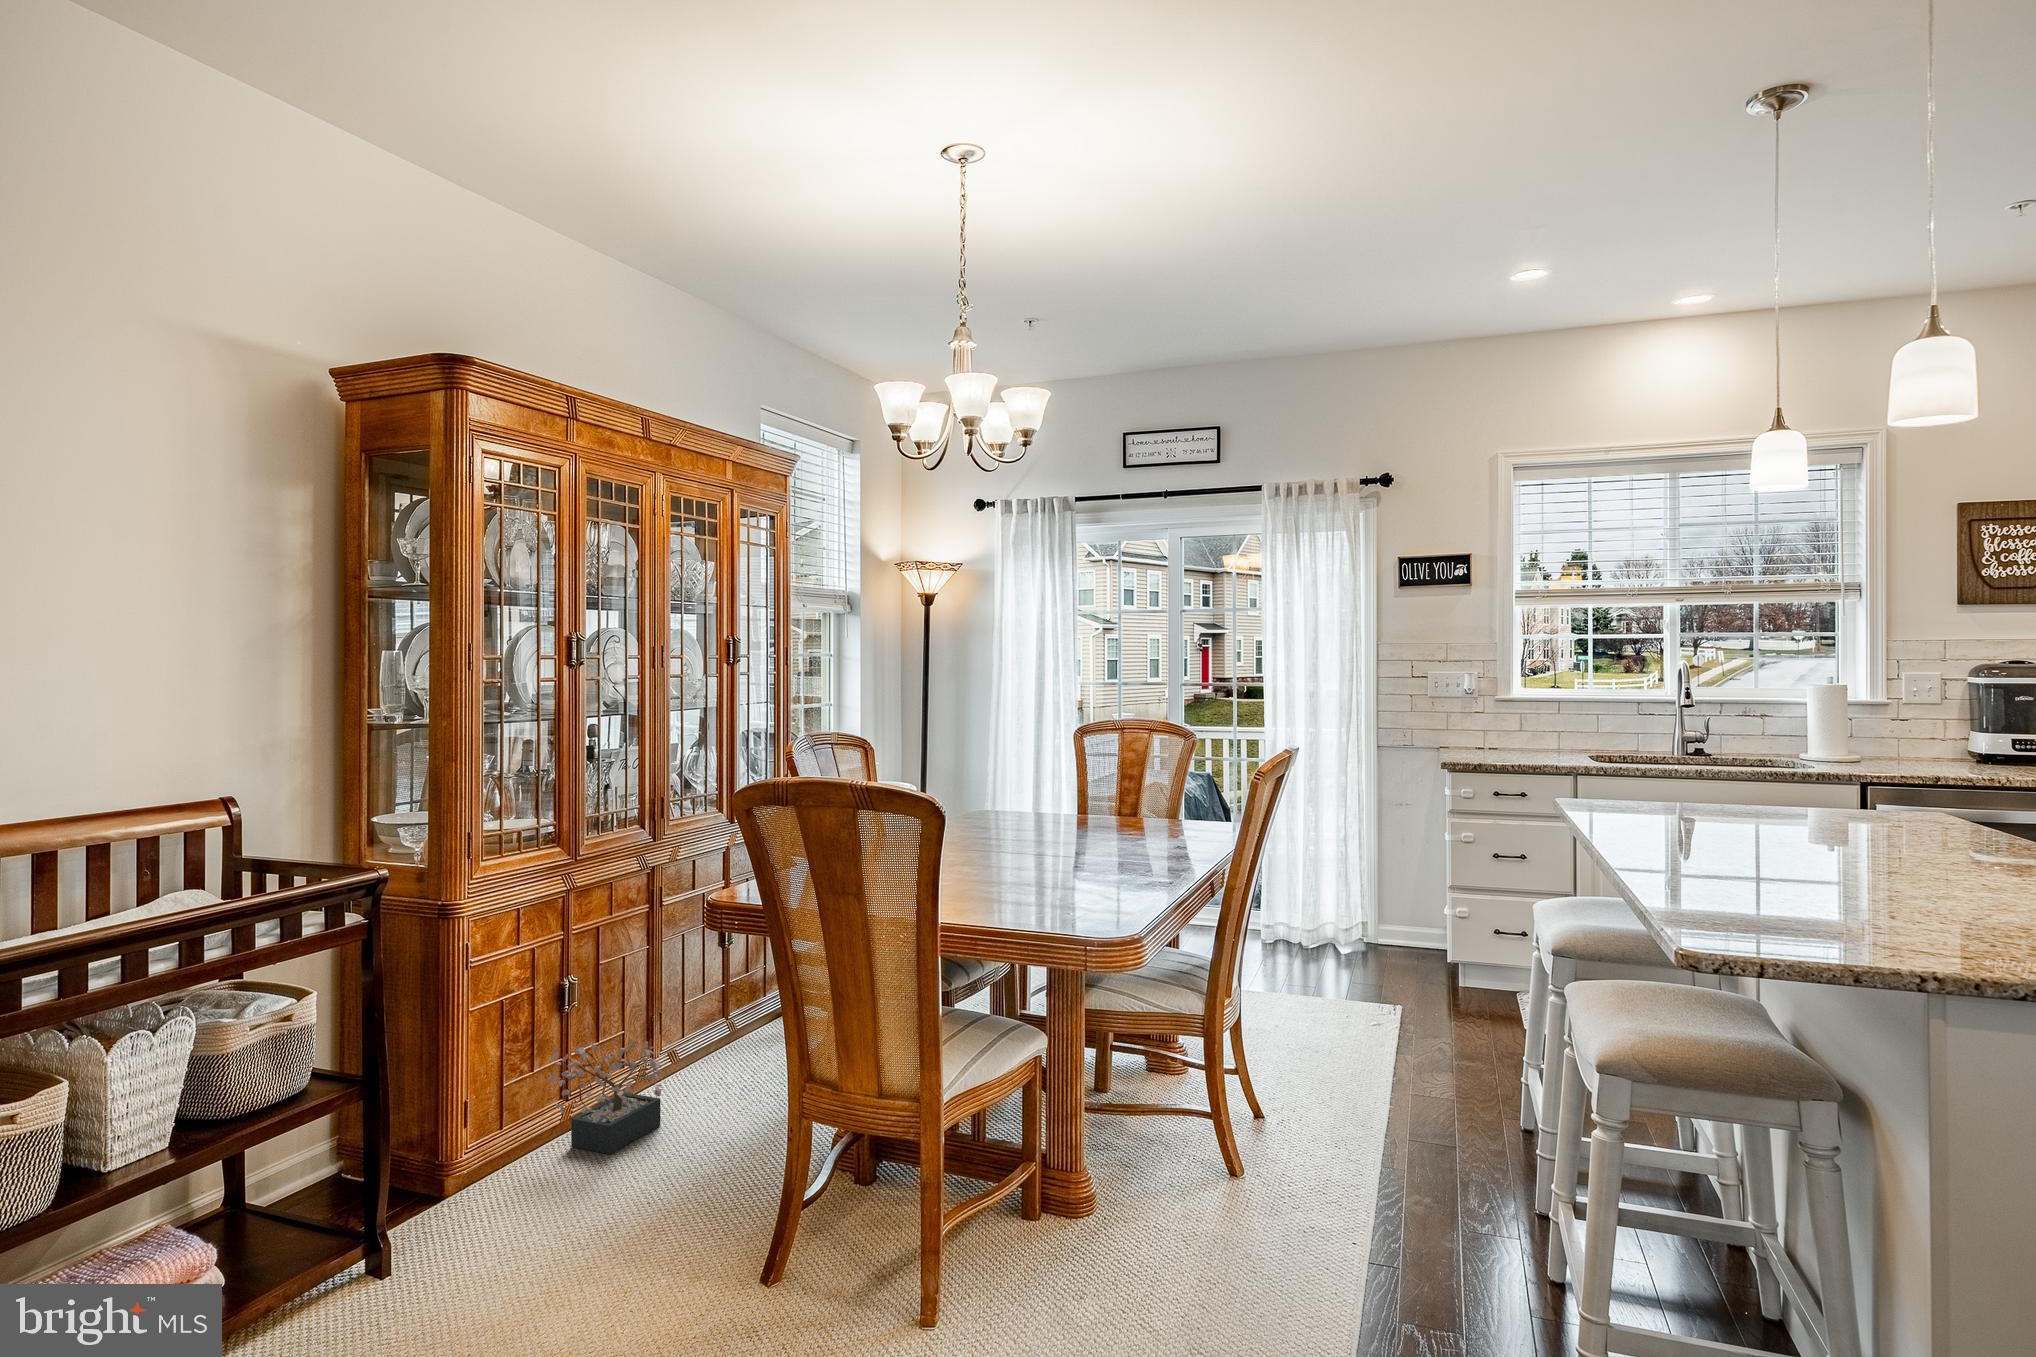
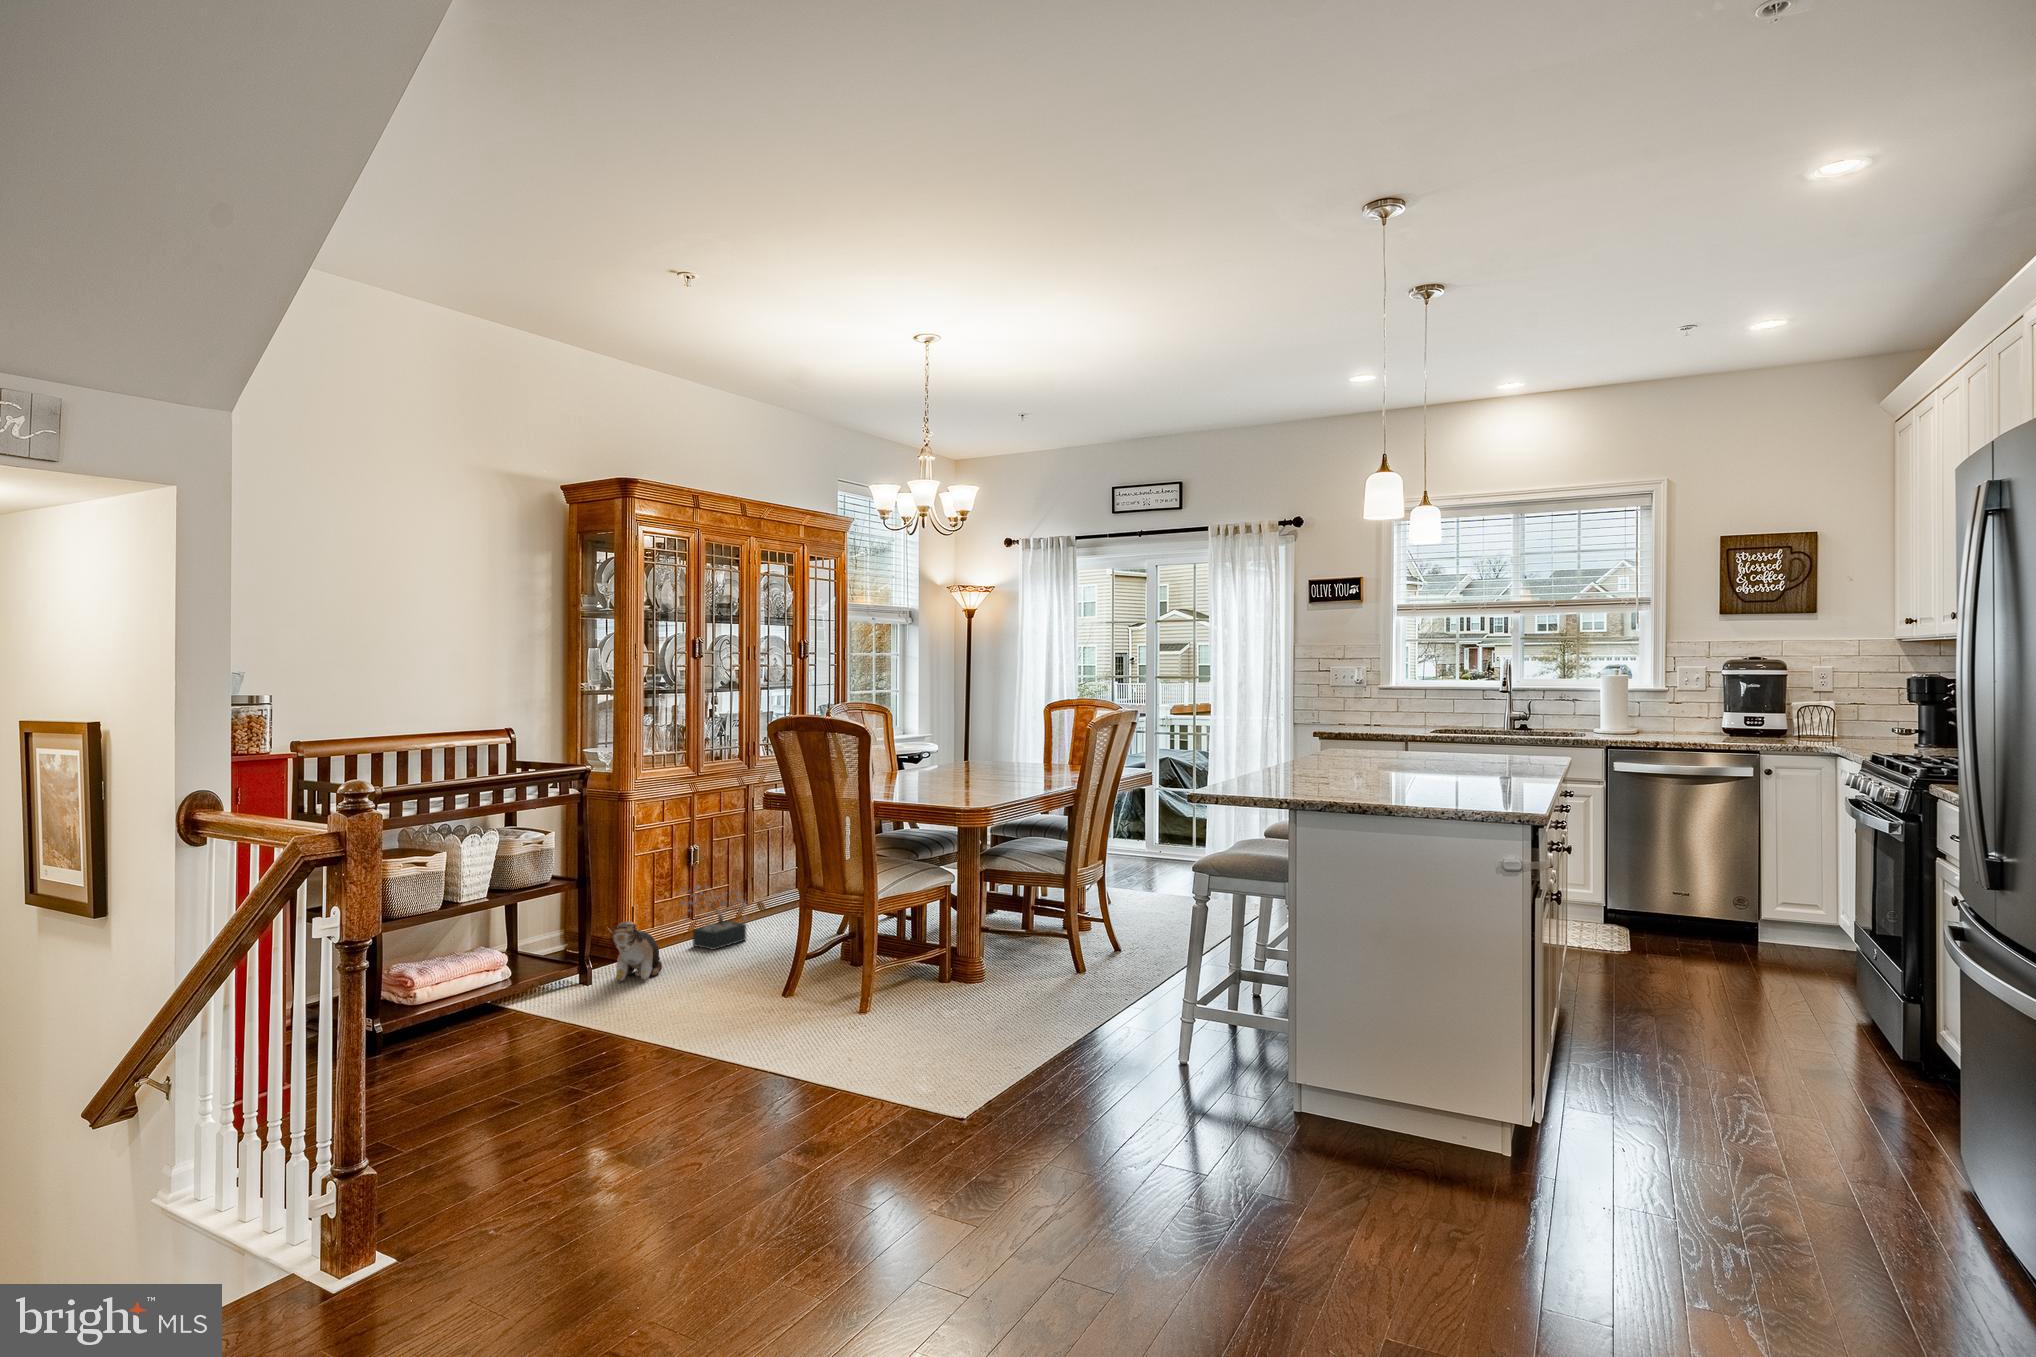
plush toy: none [420,1152,525,1263] -> present [607,921,662,981]

